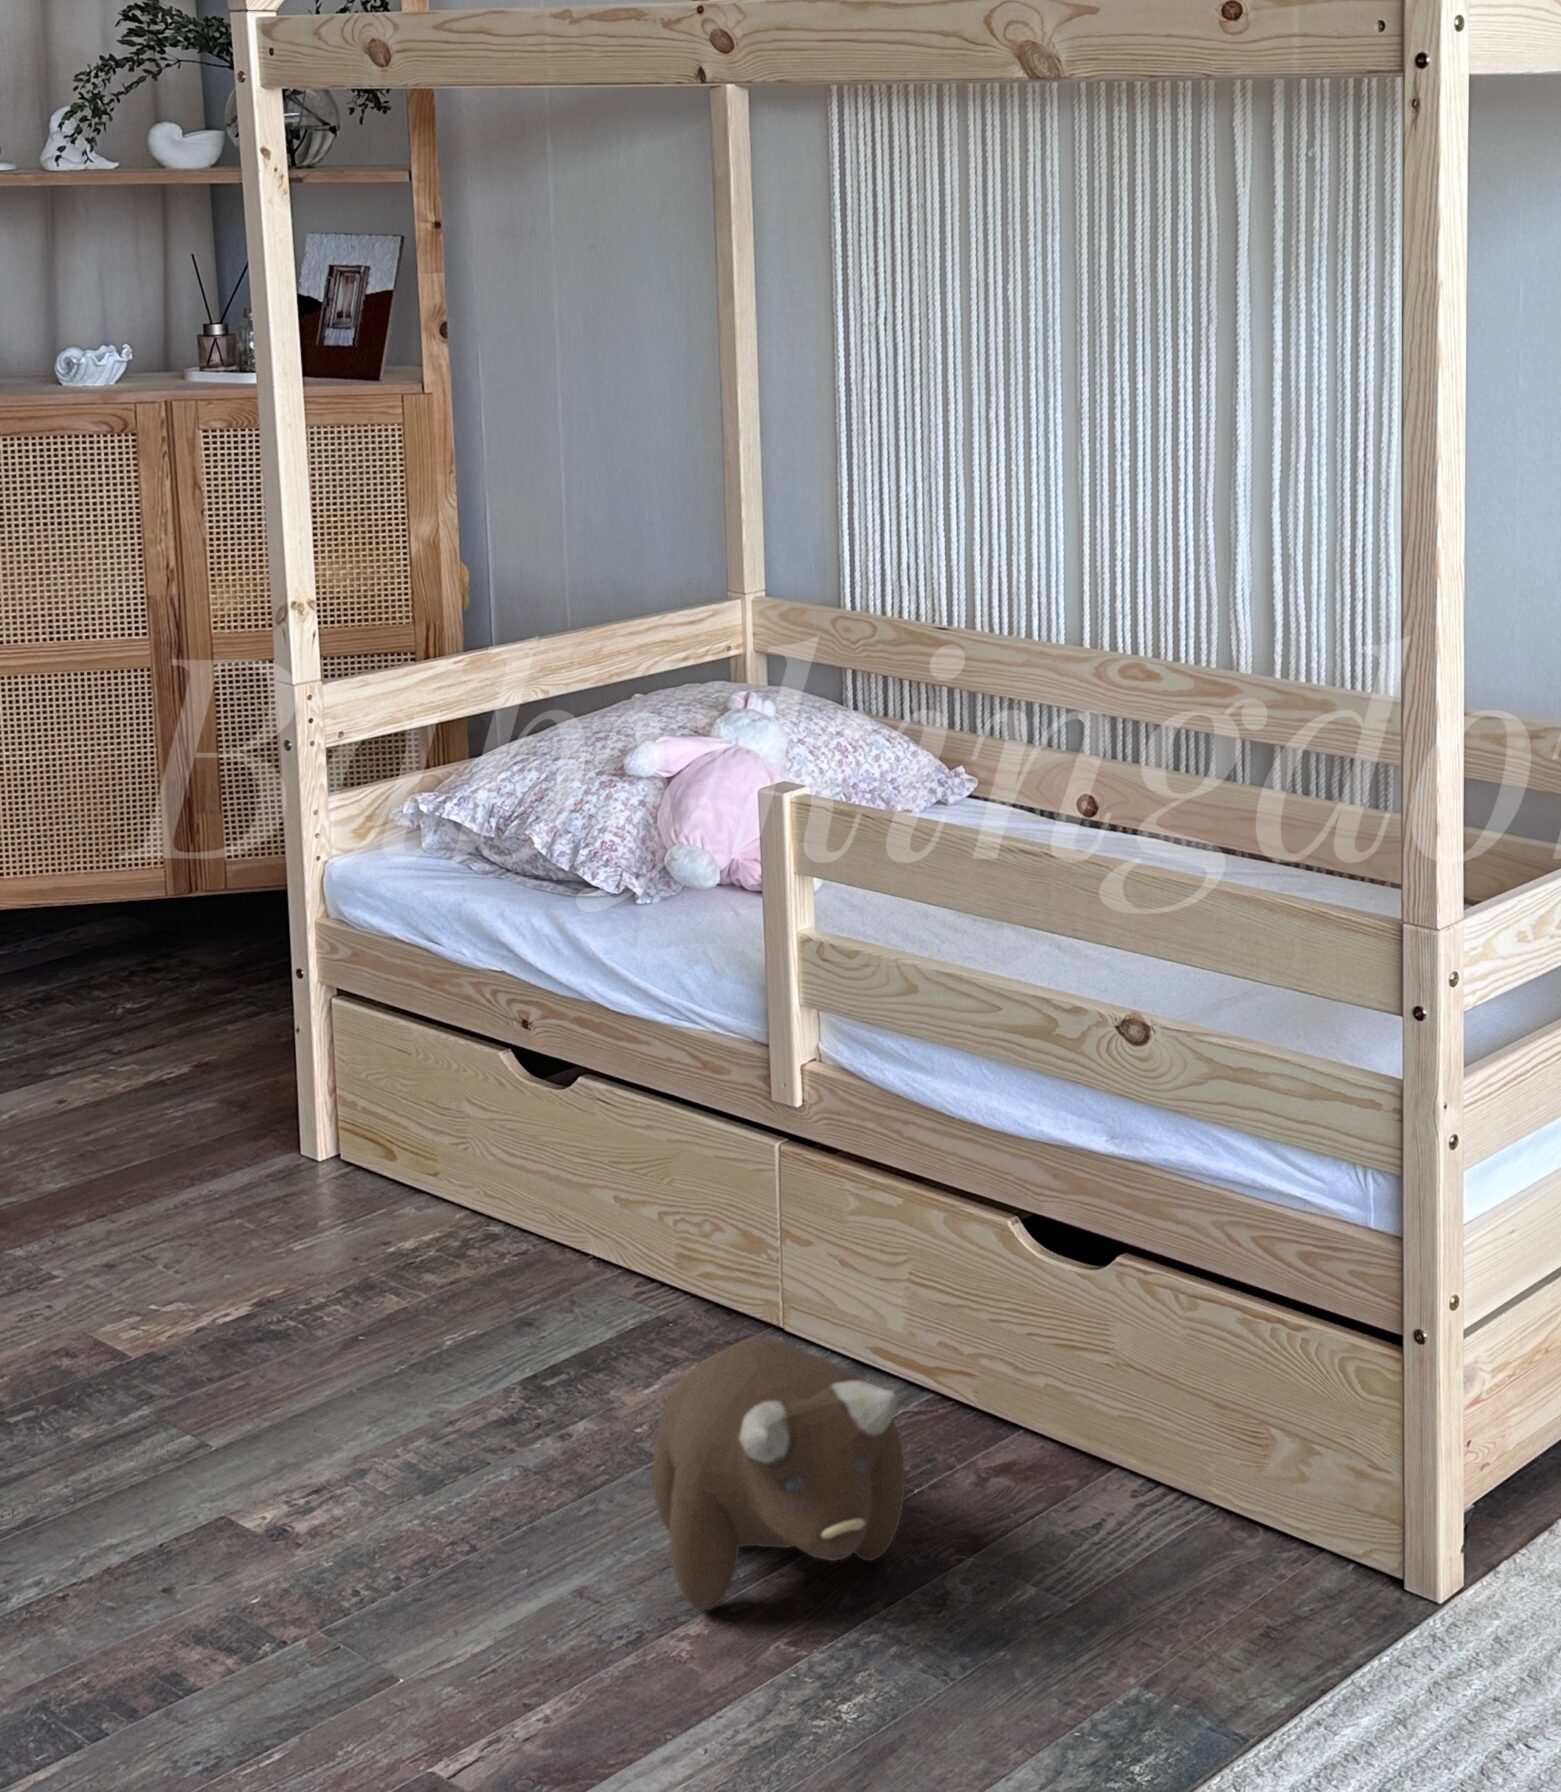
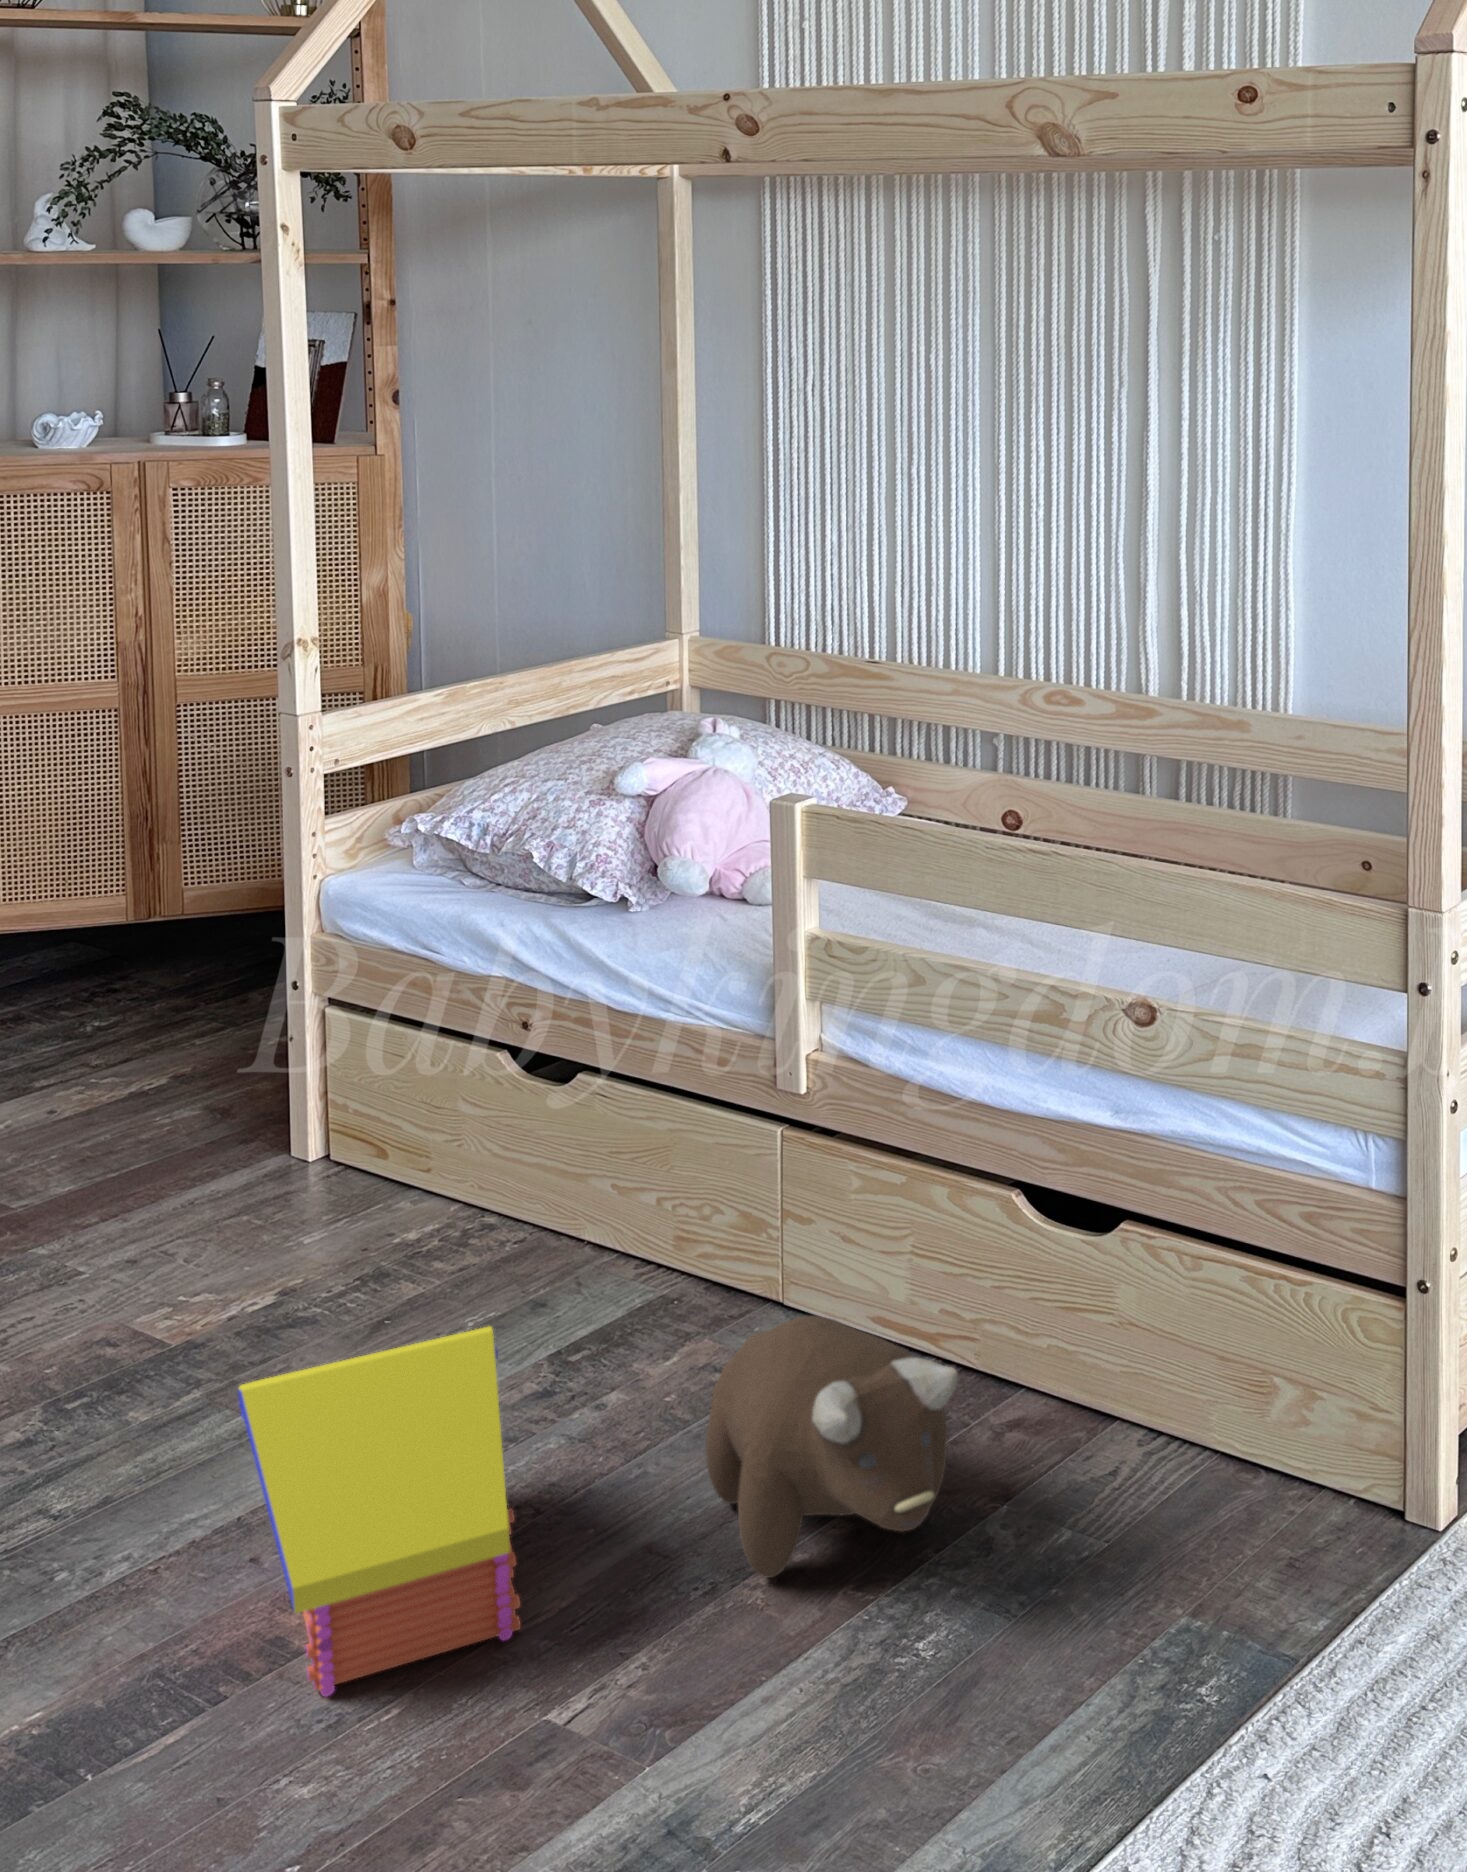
toy house: none [153,1333,439,1701] -> present [238,1326,521,1696]

